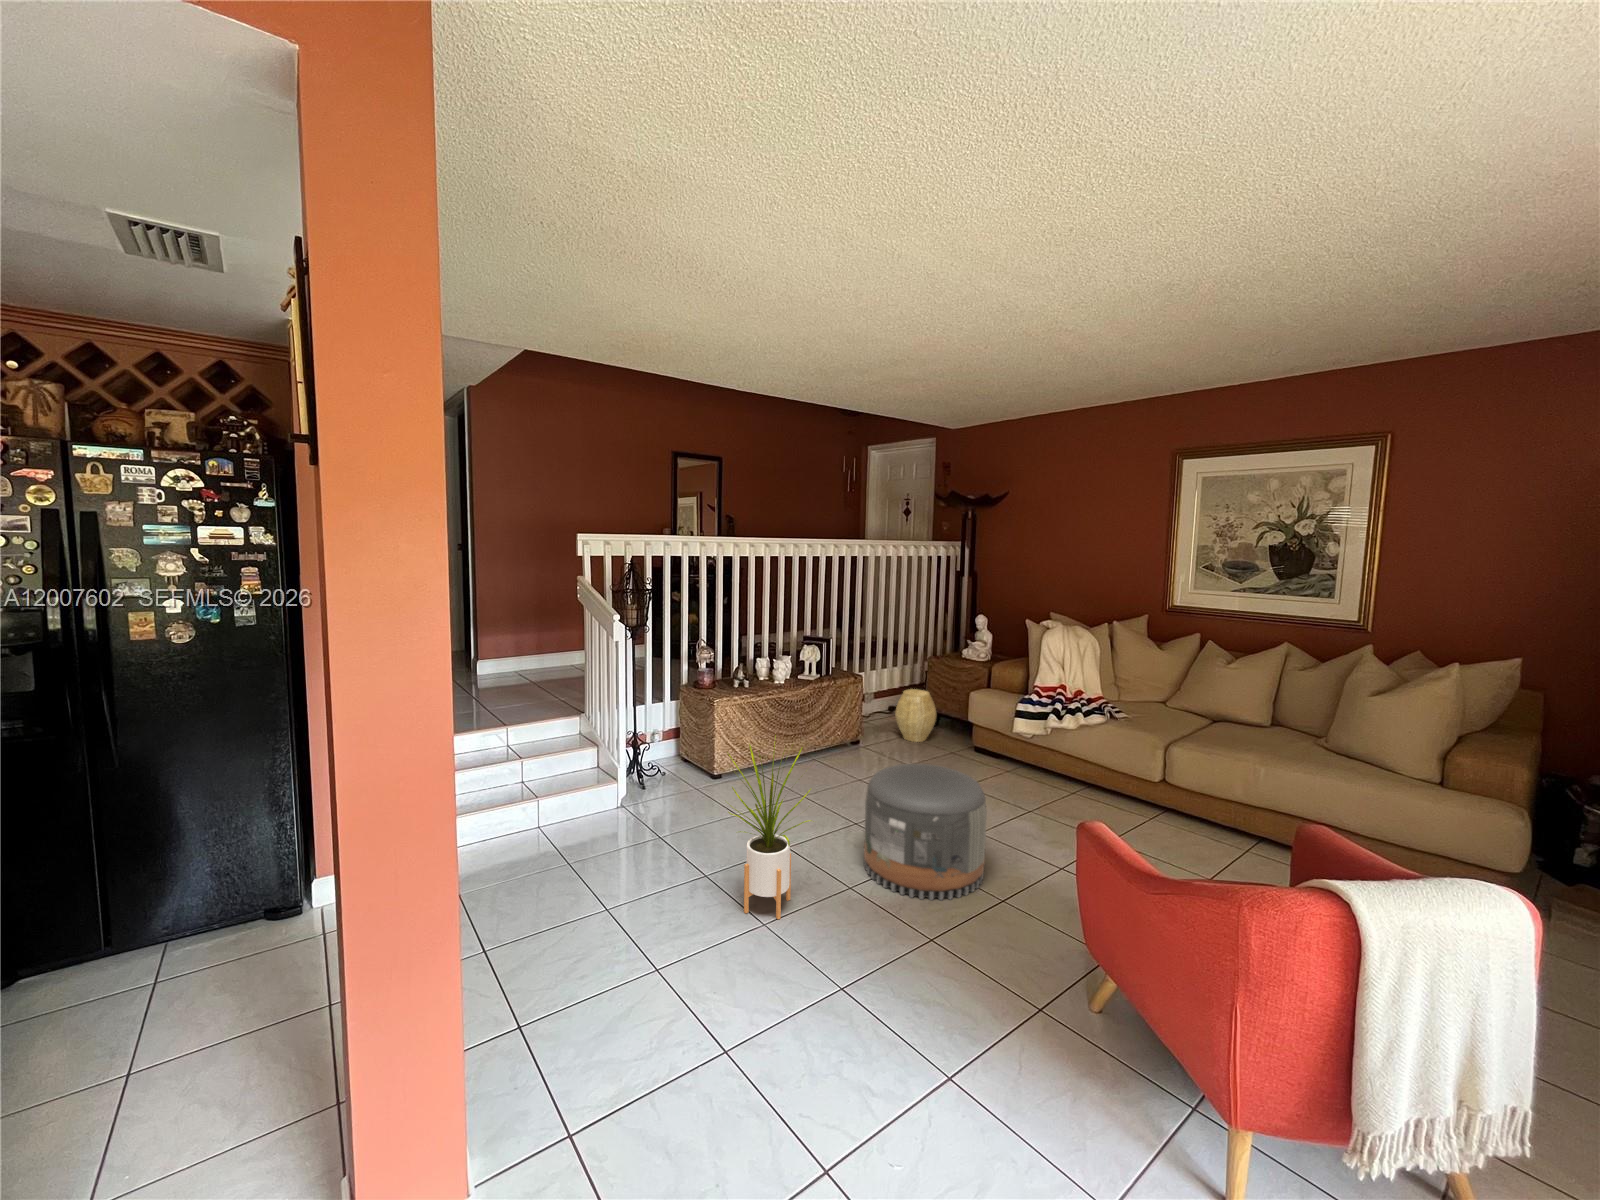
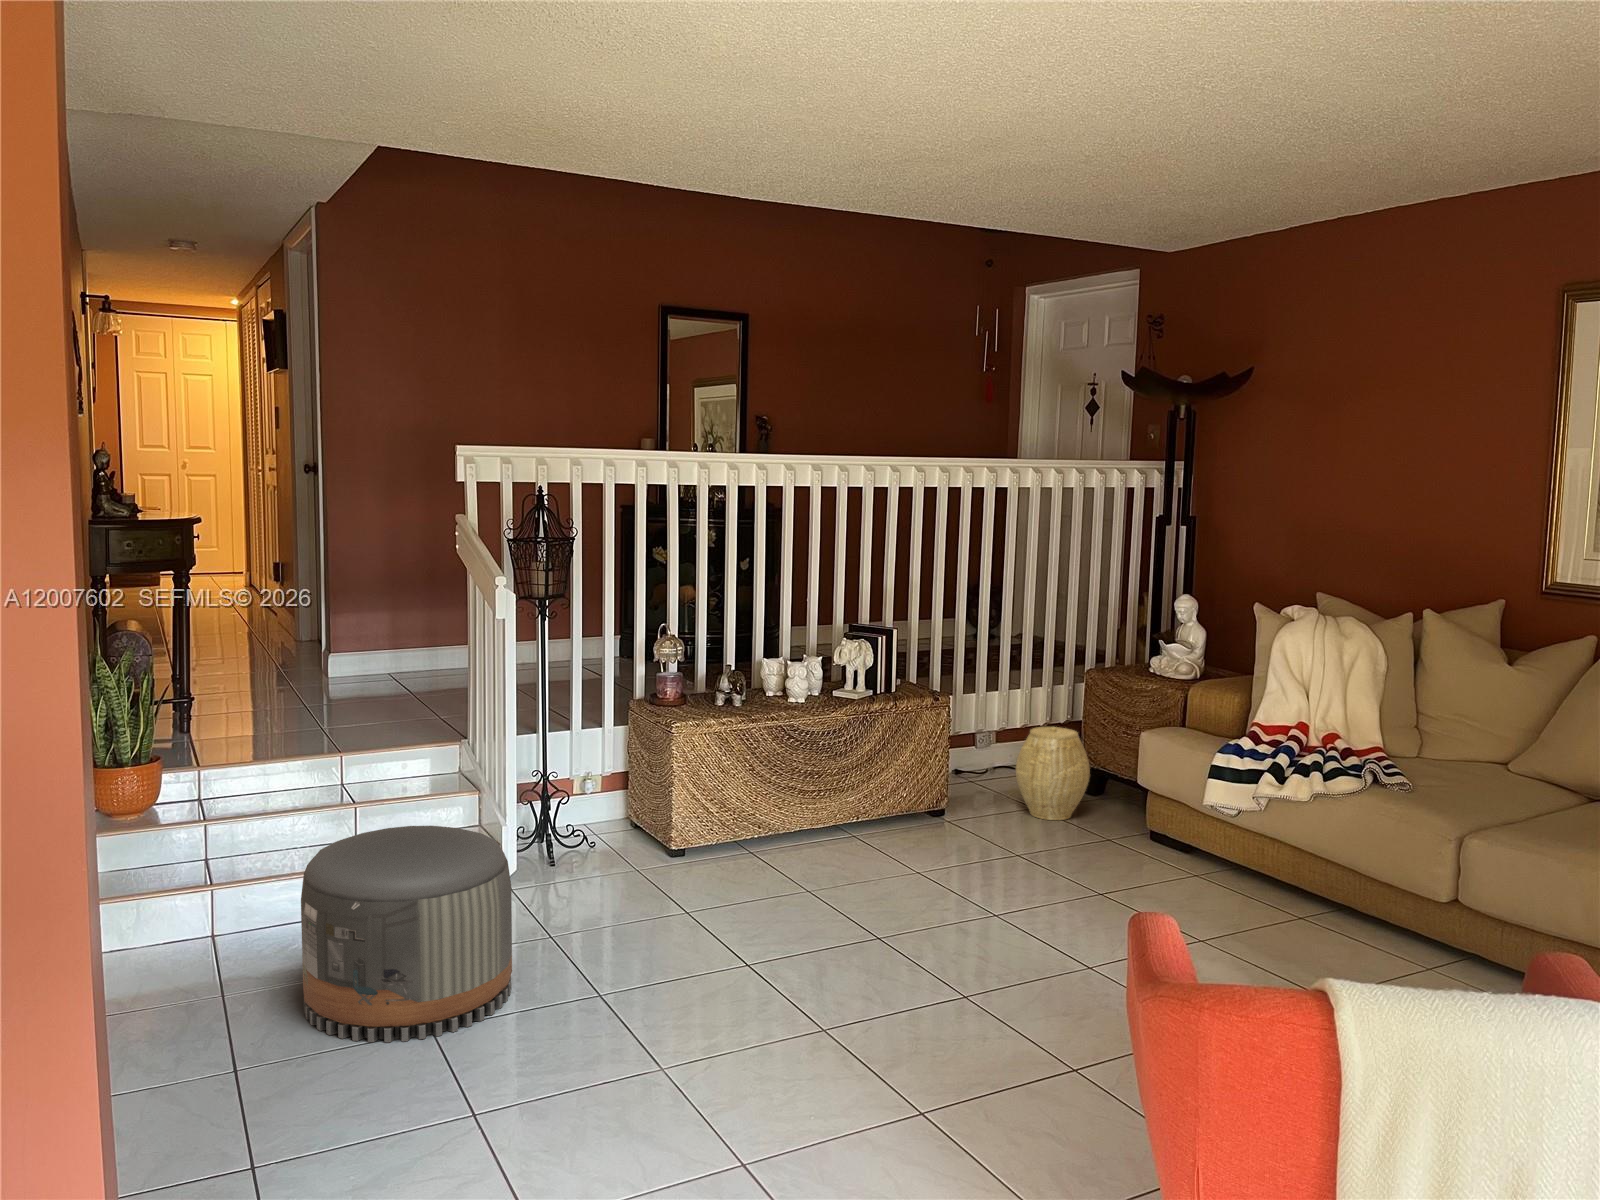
house plant: present [728,744,812,919] -> none [613,760,759,1047]
pouf: present [864,764,987,900] -> present [301,826,512,1042]

